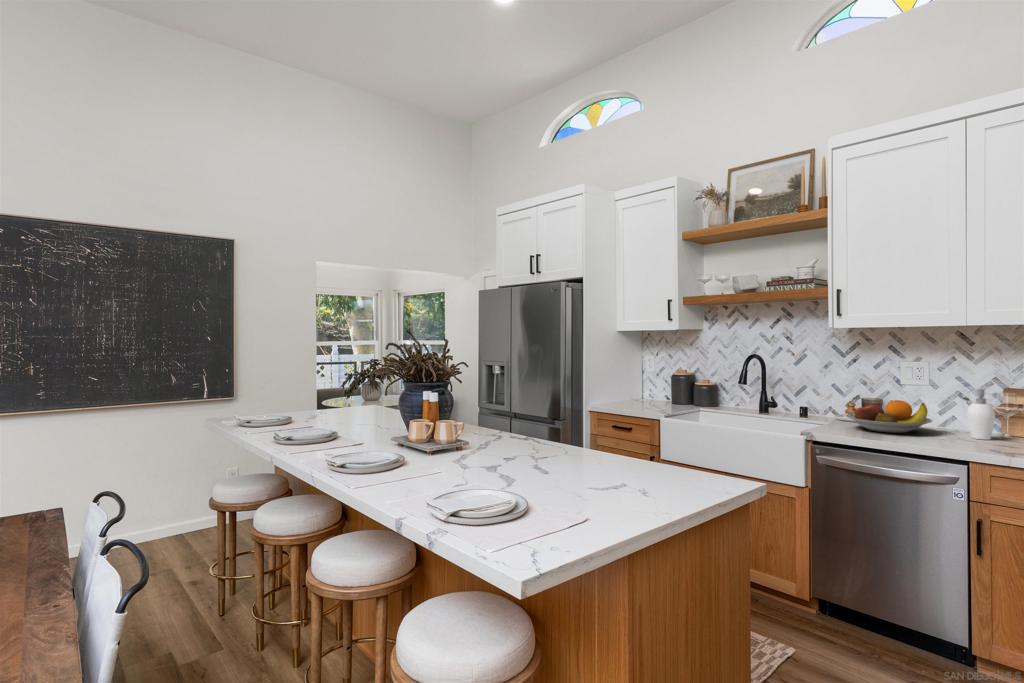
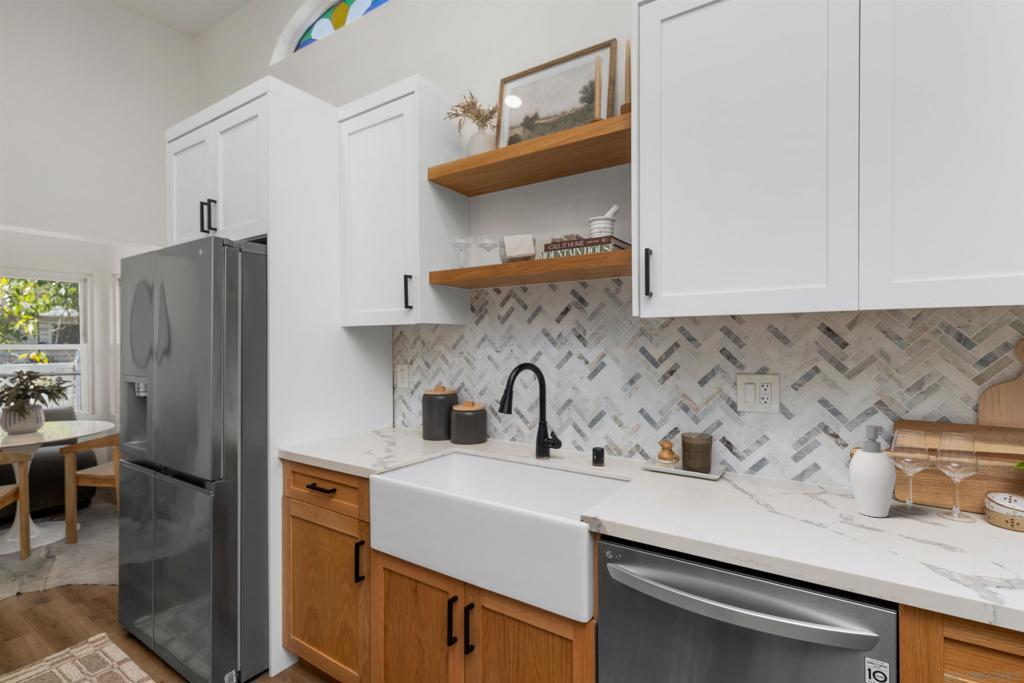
fruit bowl: present [846,400,932,433] -> none [659,443,793,504]

